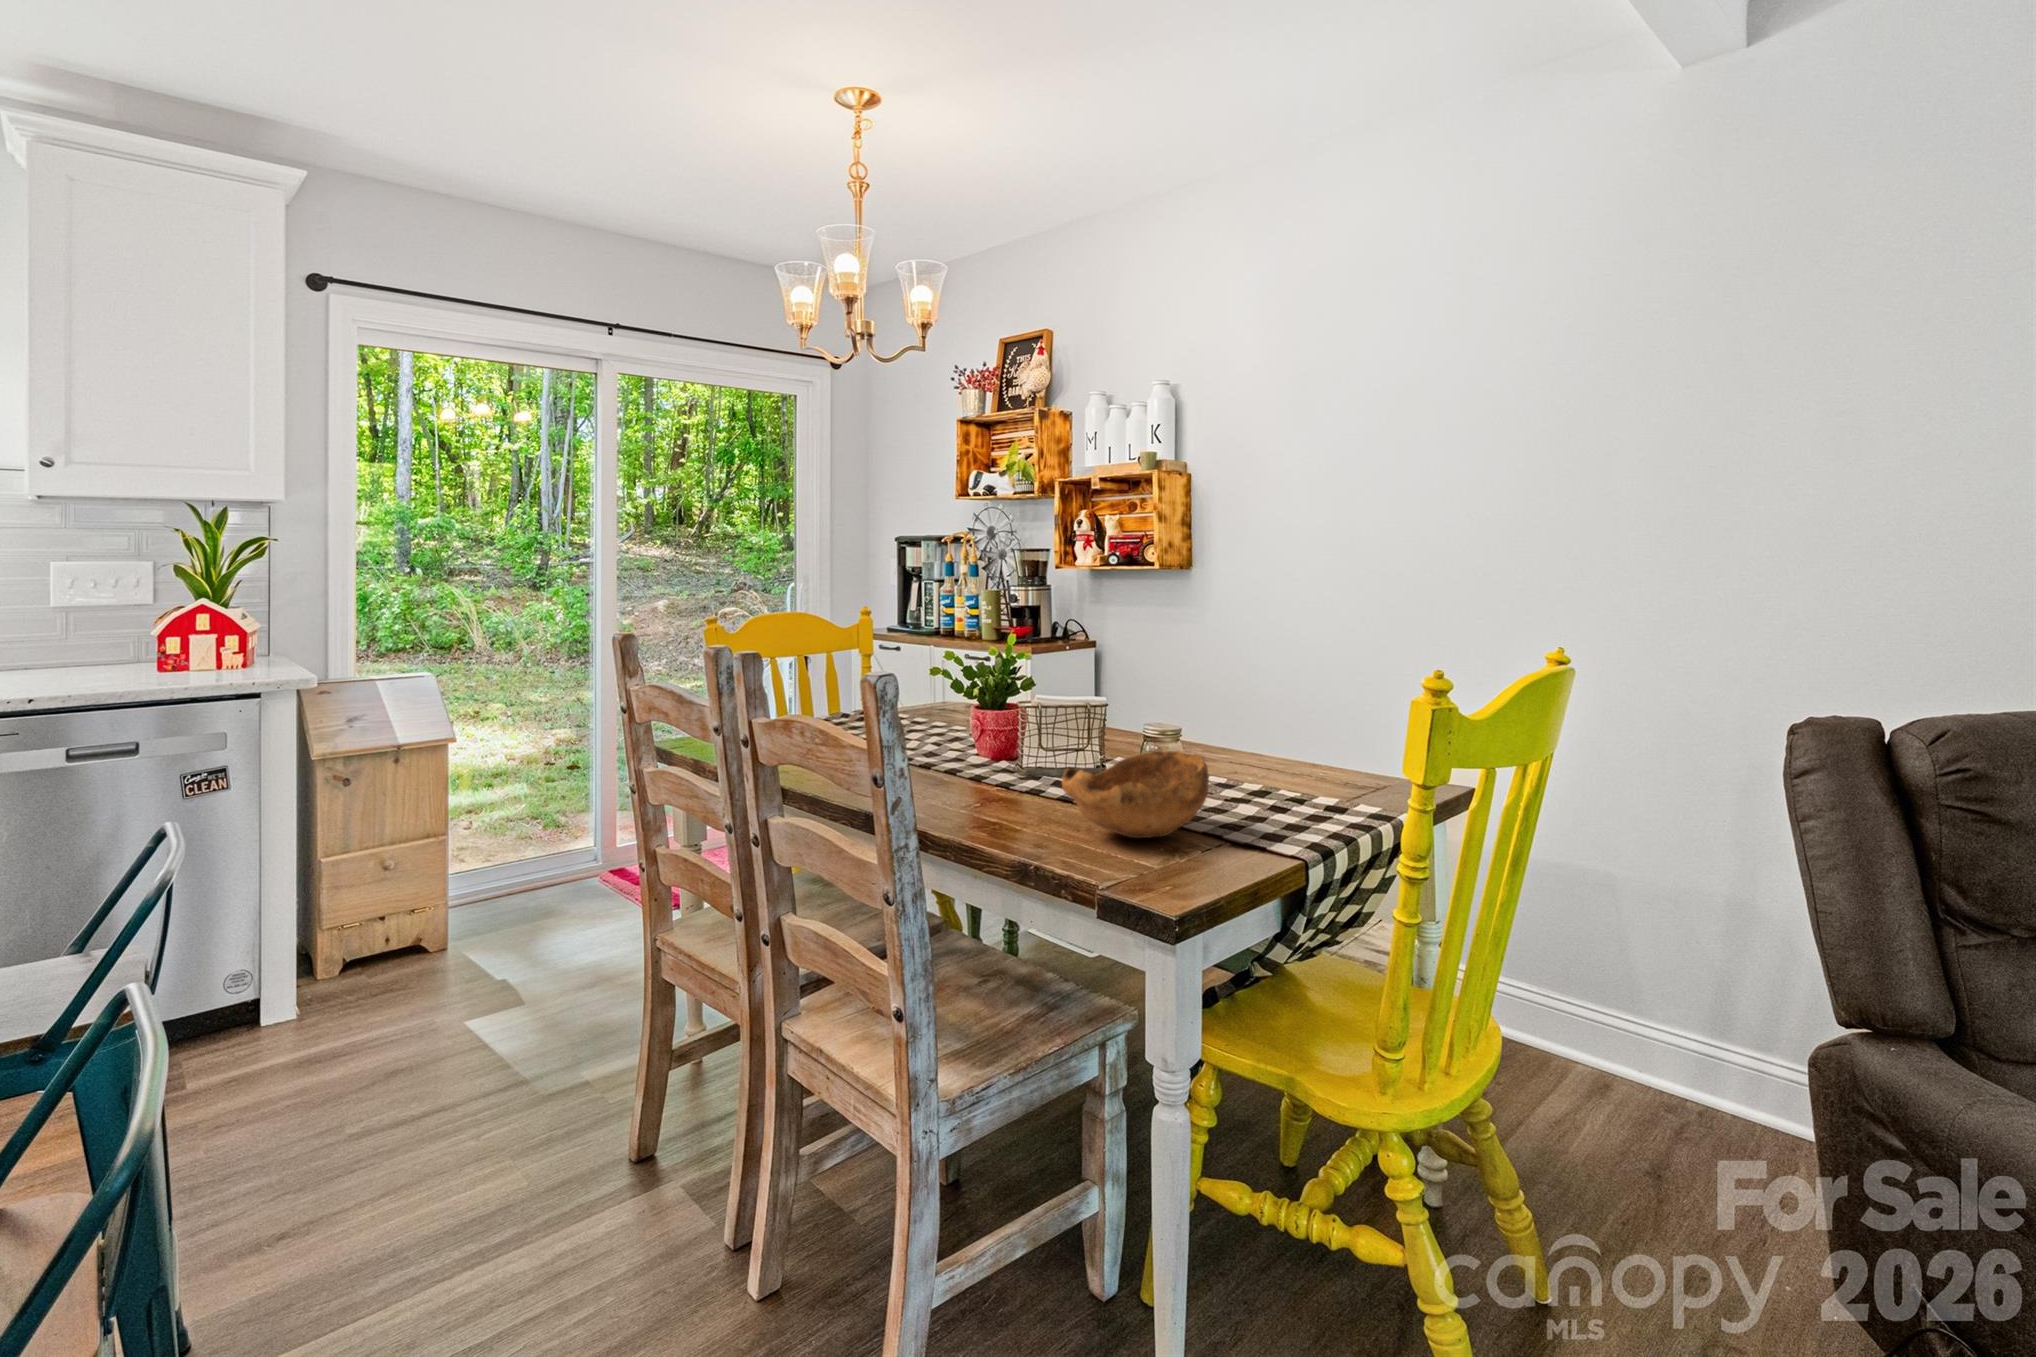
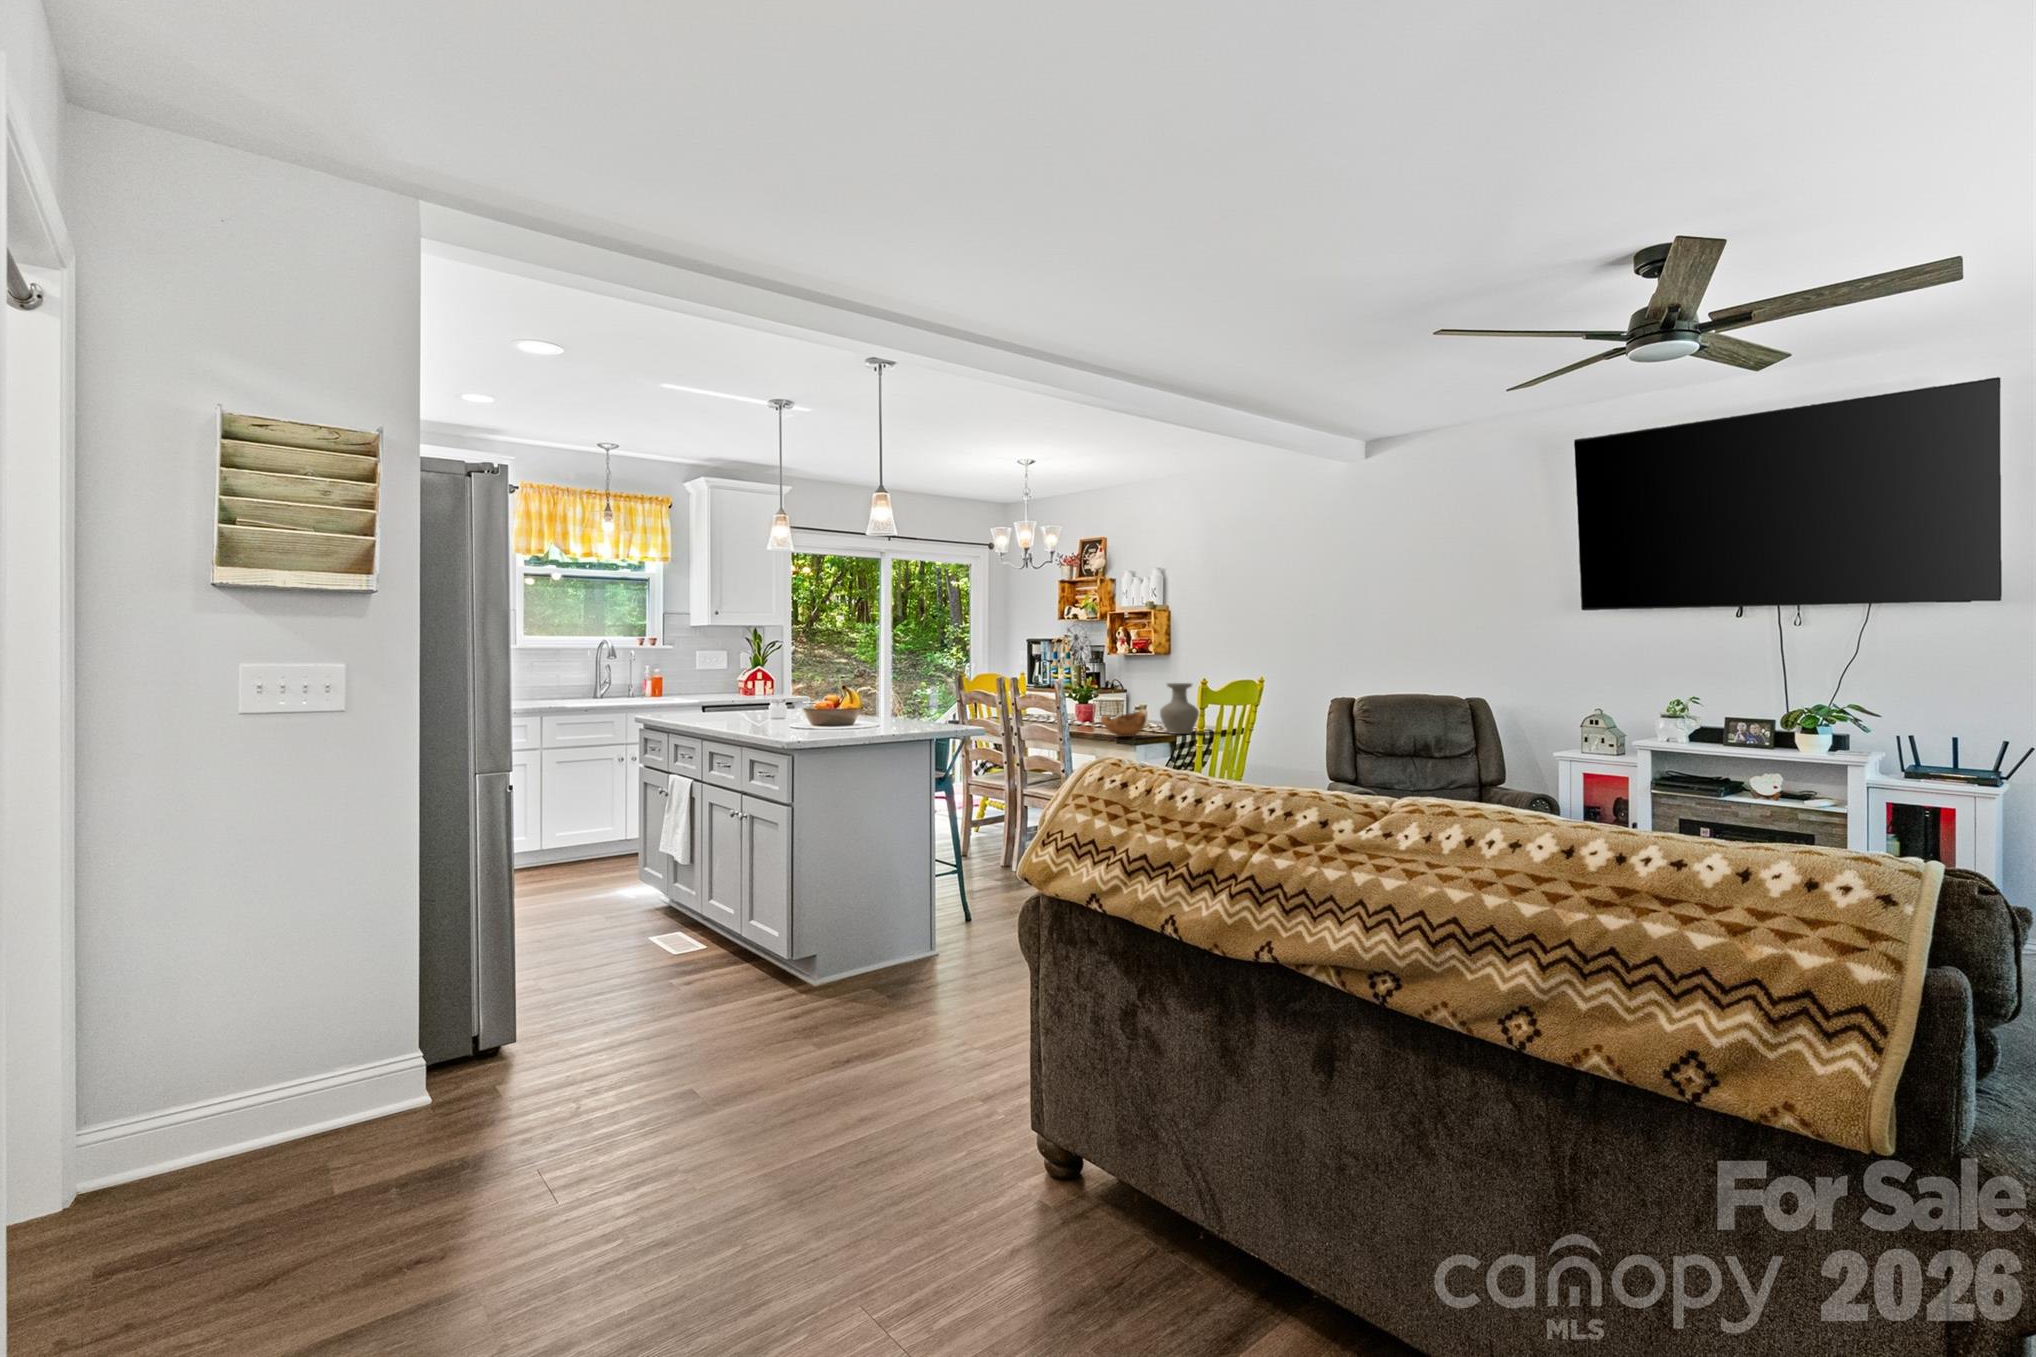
vase: none [1235,653,1356,814] -> present [1160,683,1199,734]

